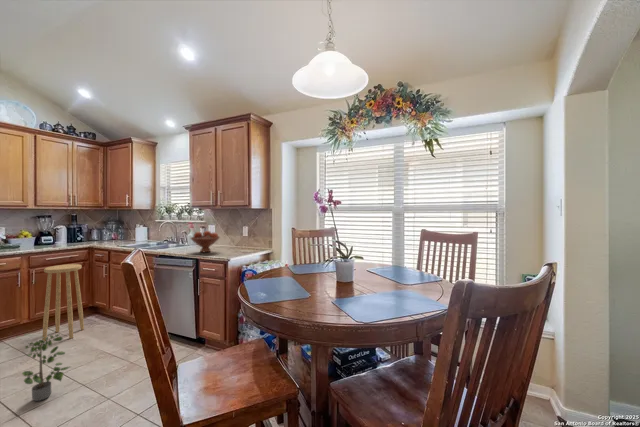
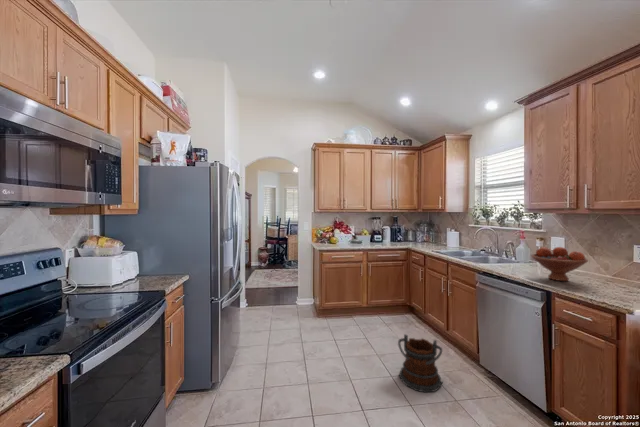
stool: present [42,264,84,341] -> none [374,264,404,336]
bucket: none [75,319,123,369] -> present [398,335,442,392]
potted plant: present [22,334,69,401] -> none [359,344,397,409]

